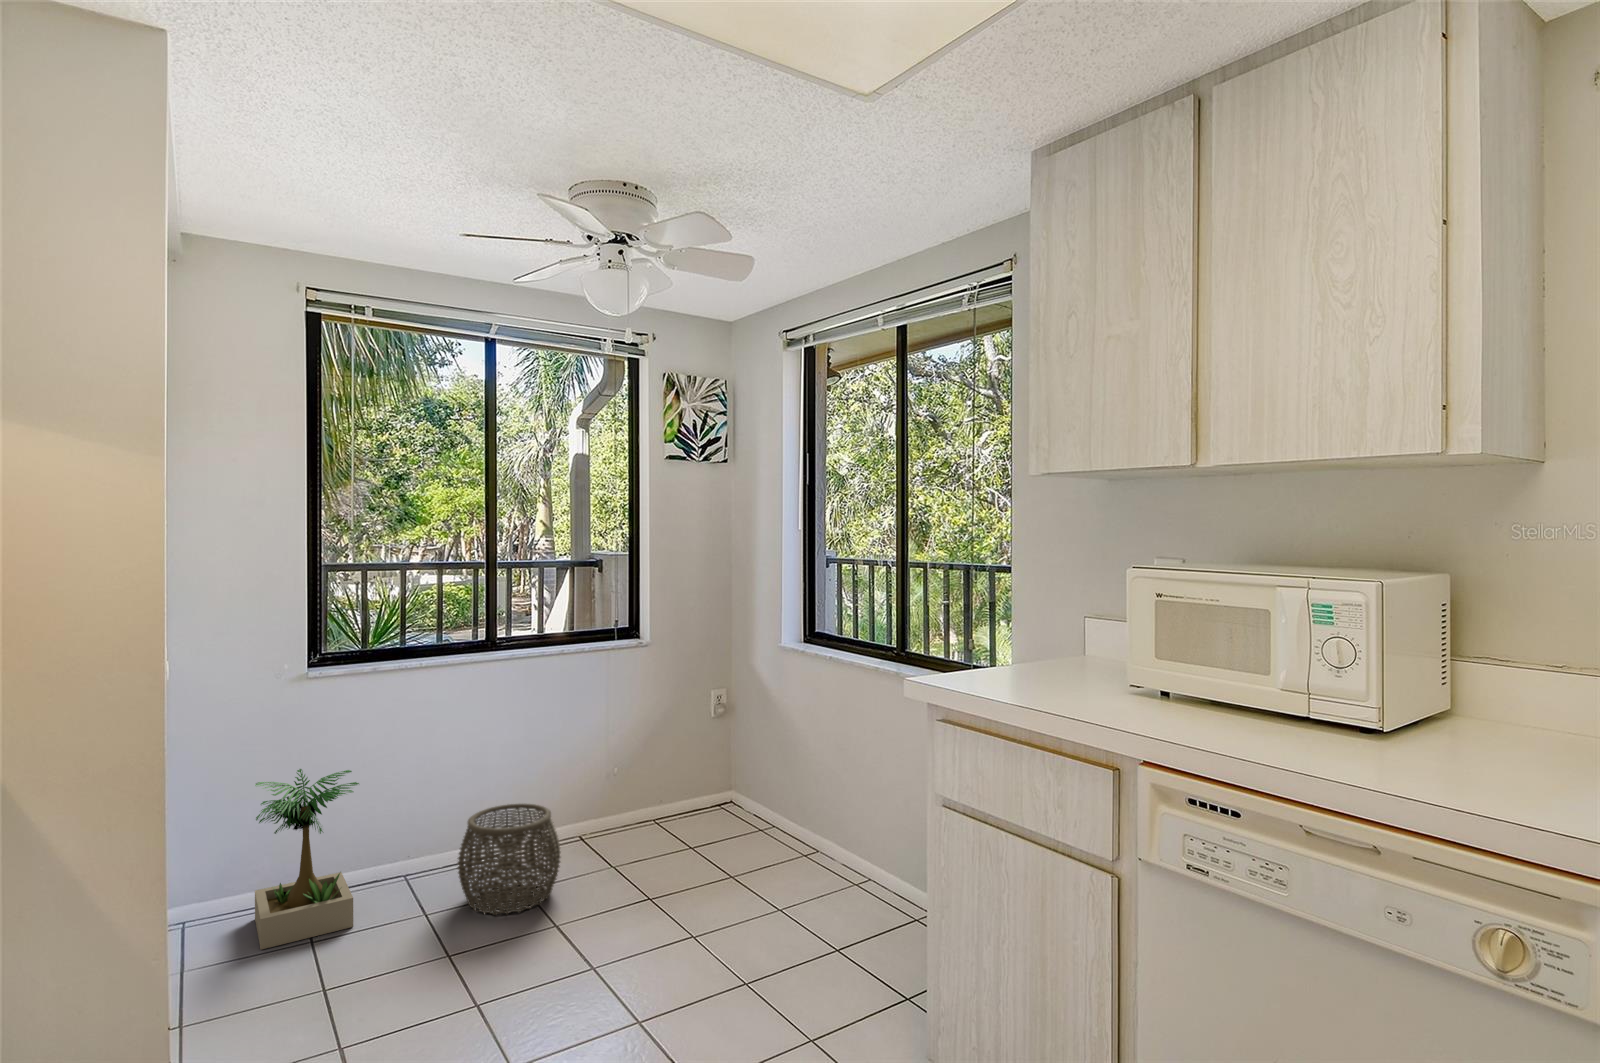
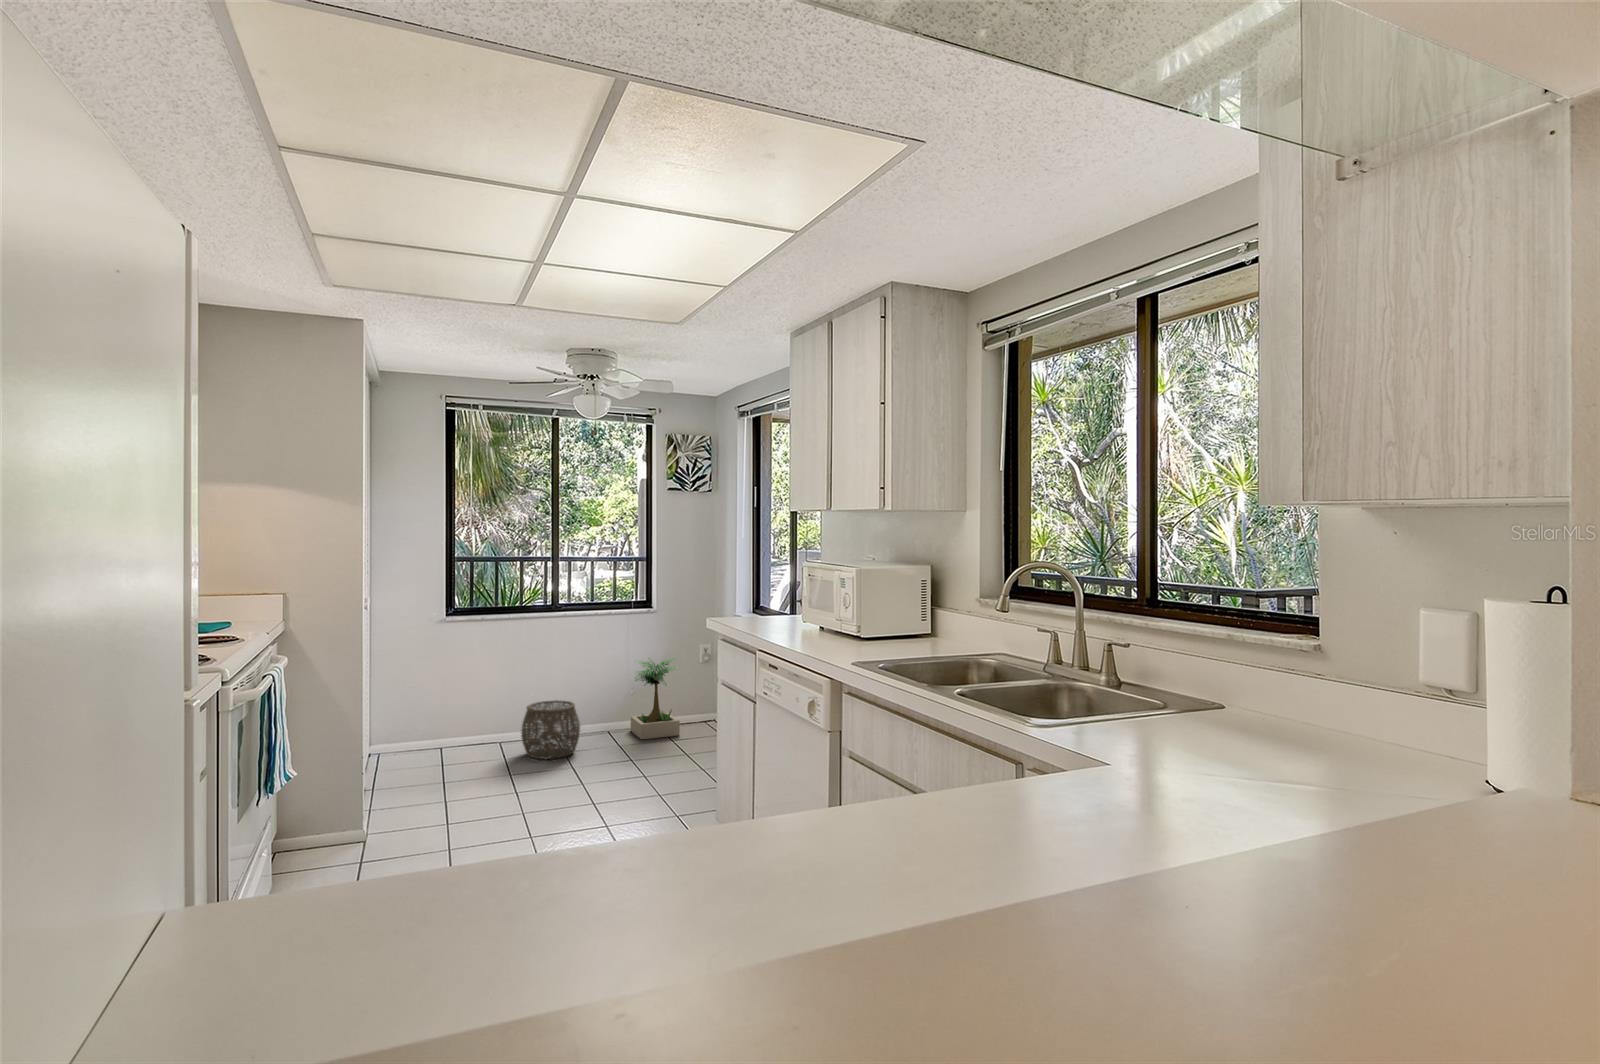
potted plant: present [255,769,359,950] -> present [631,658,680,739]

